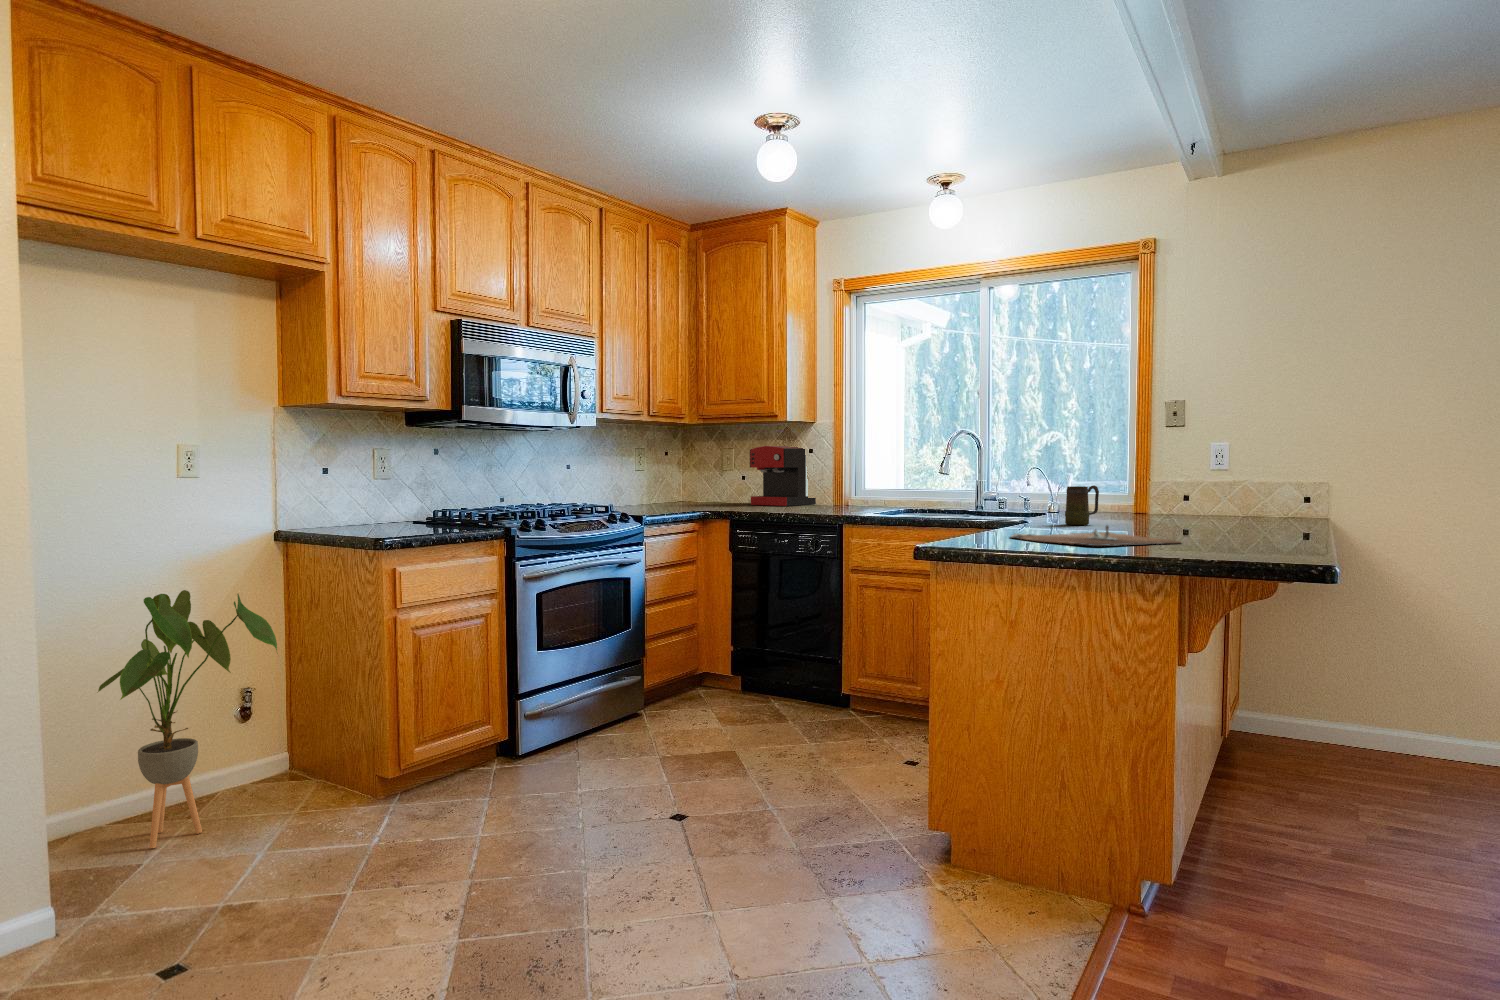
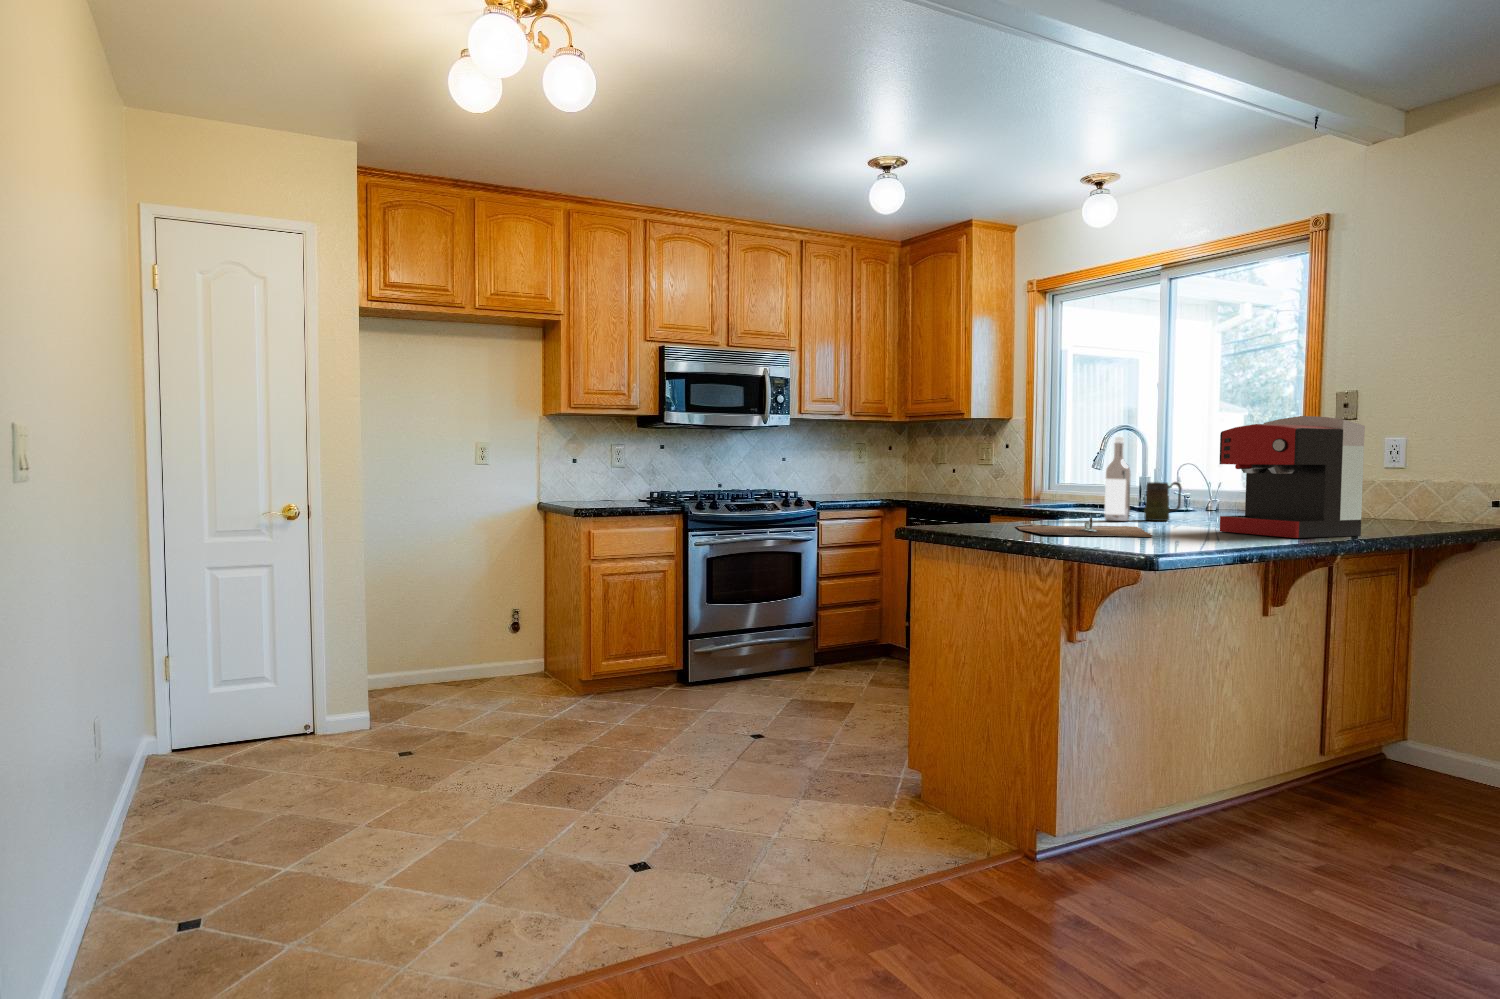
wine bottle: none [1039,441,1064,527] -> present [1104,437,1131,521]
coffee maker: present [750,446,816,506] -> present [1219,416,1365,538]
house plant: present [97,590,278,848] -> none [421,539,517,700]

